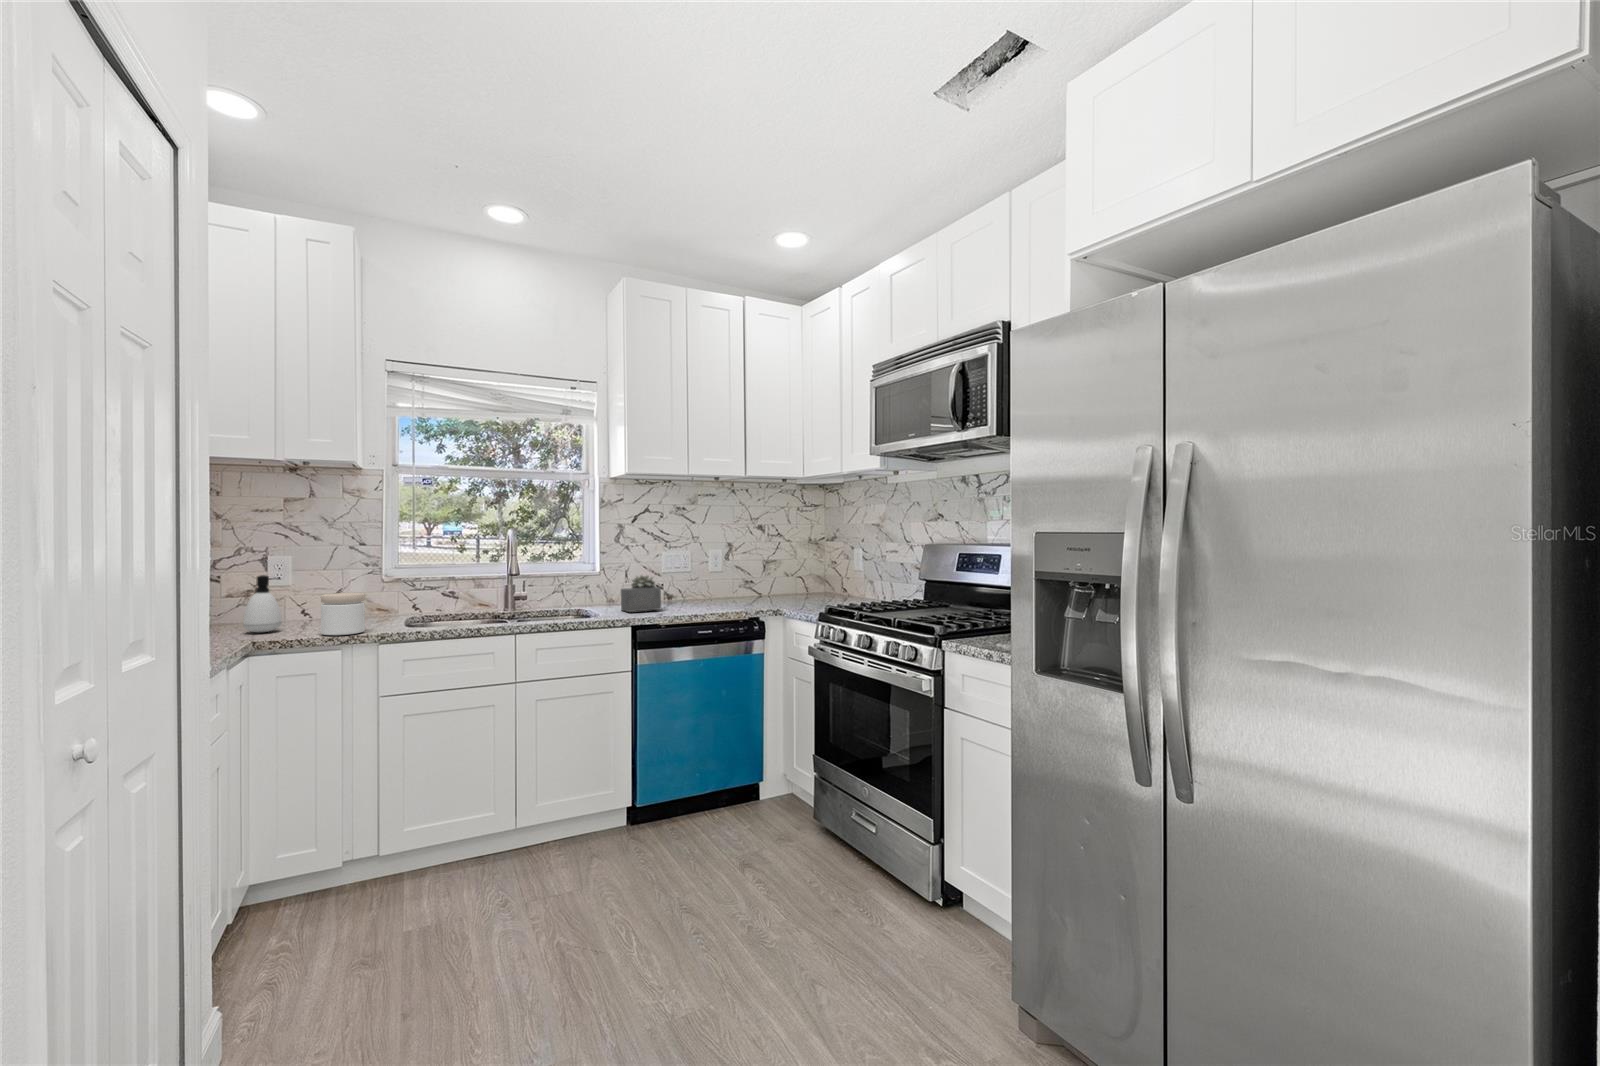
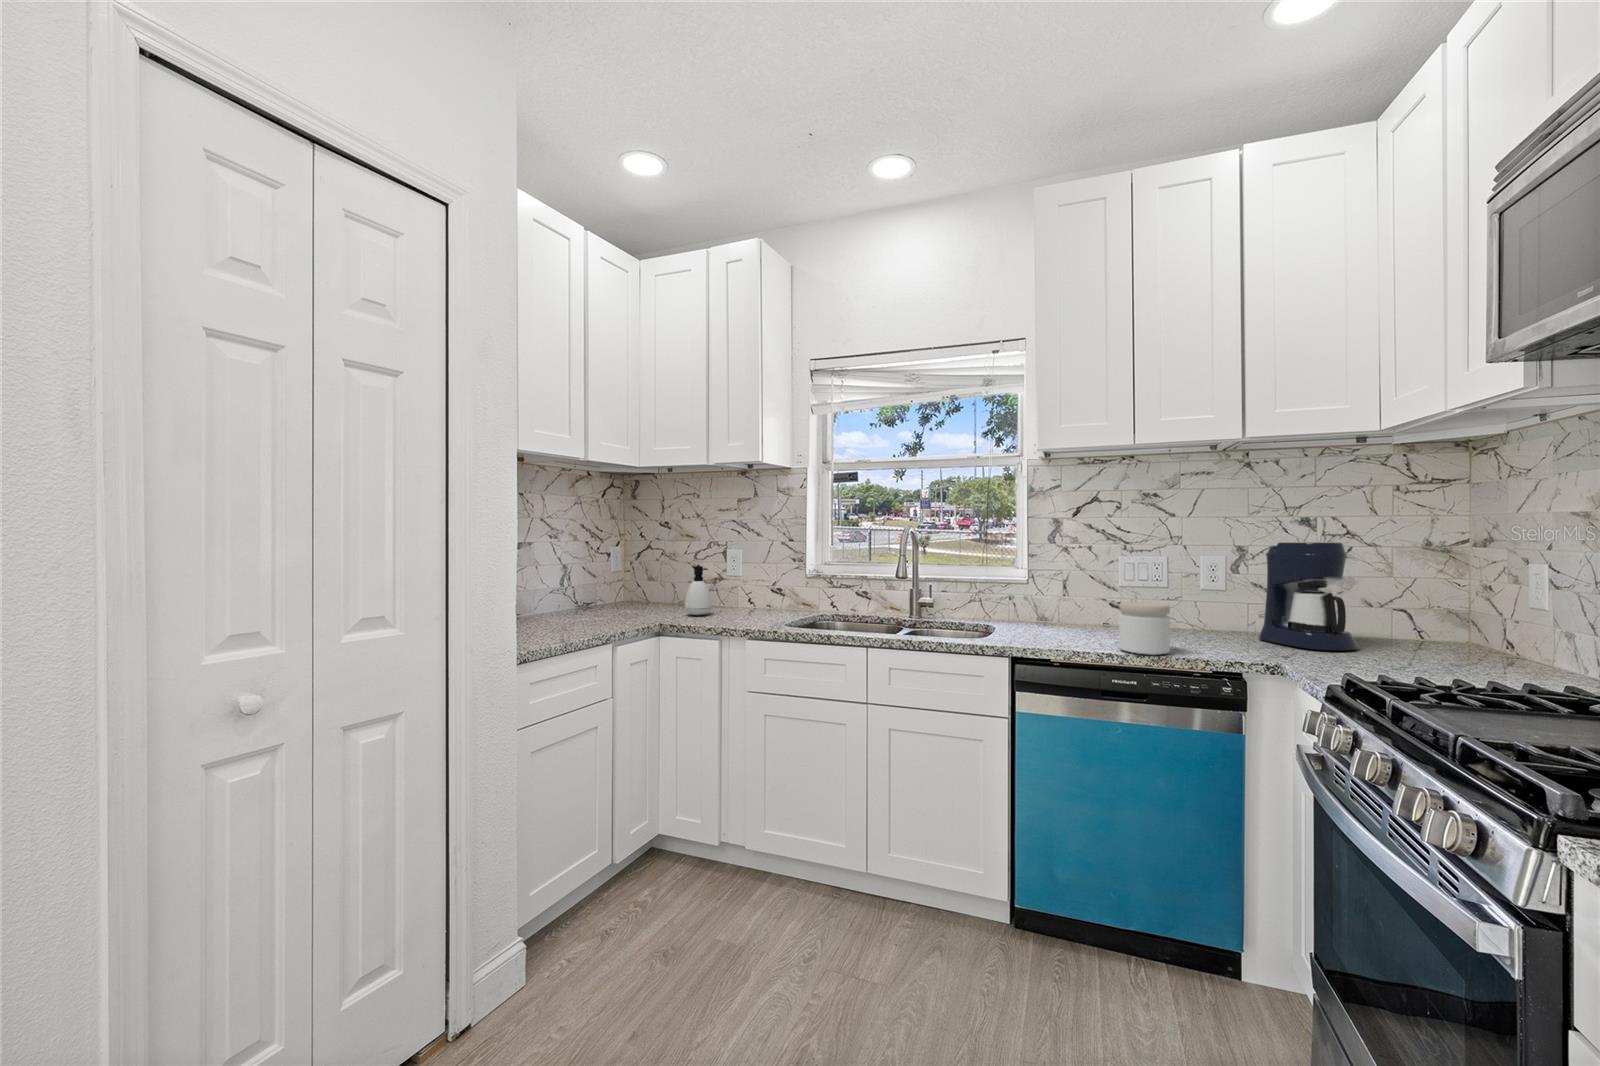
coffee maker: none [746,540,792,602] -> present [1259,542,1358,650]
succulent plant: present [621,575,661,612] -> none [1032,586,1083,638]
jar: present [321,593,365,635] -> present [1119,602,1170,655]

